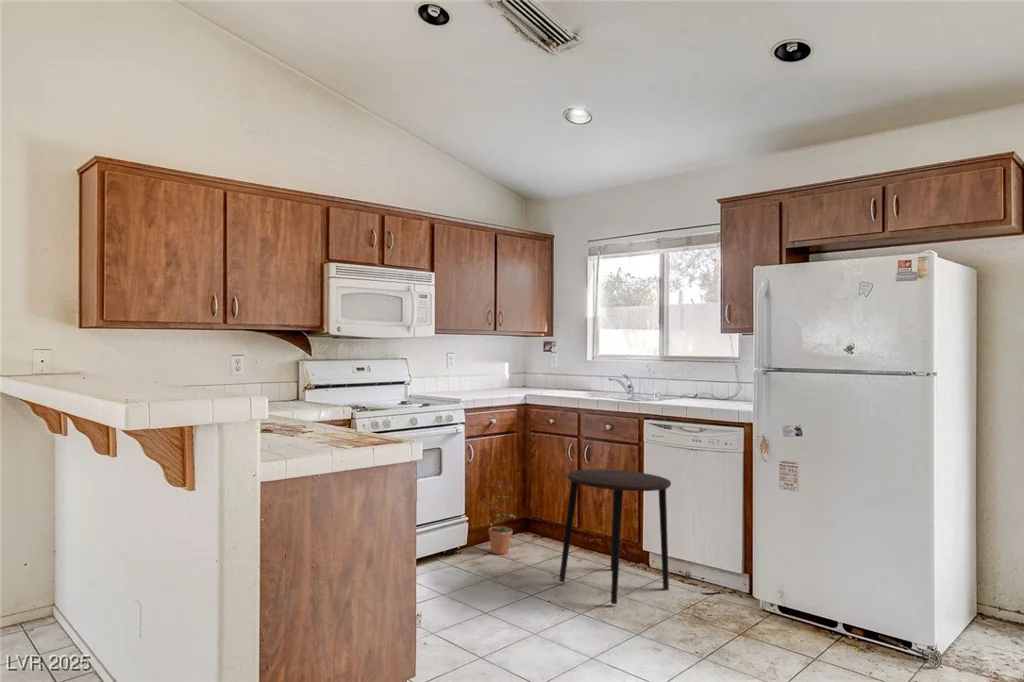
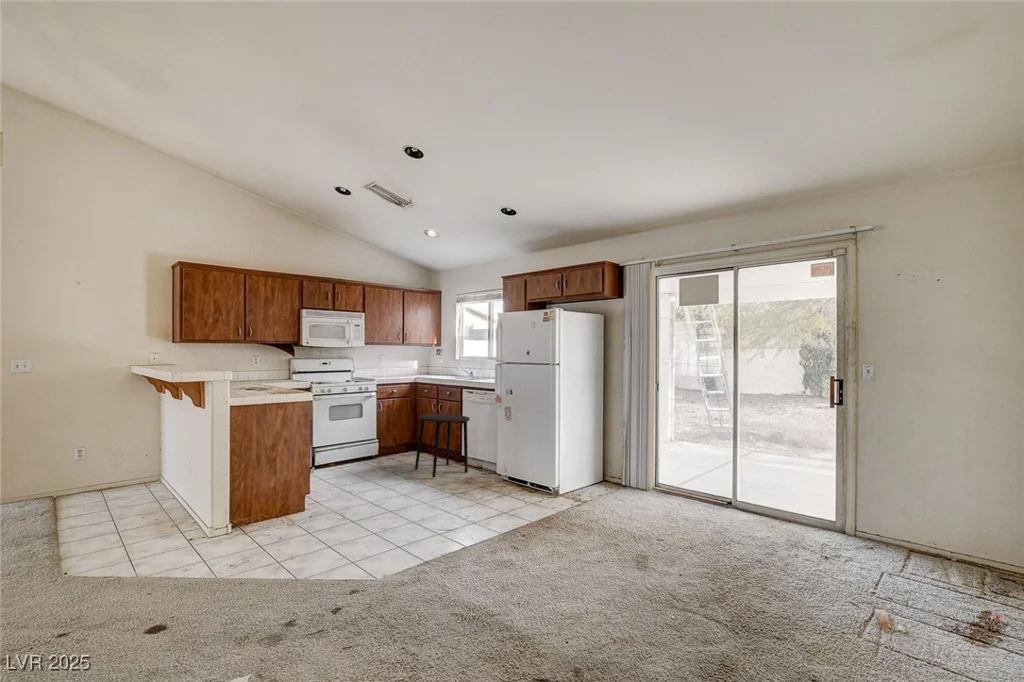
potted plant: present [480,480,515,554] -> none [385,421,405,459]

